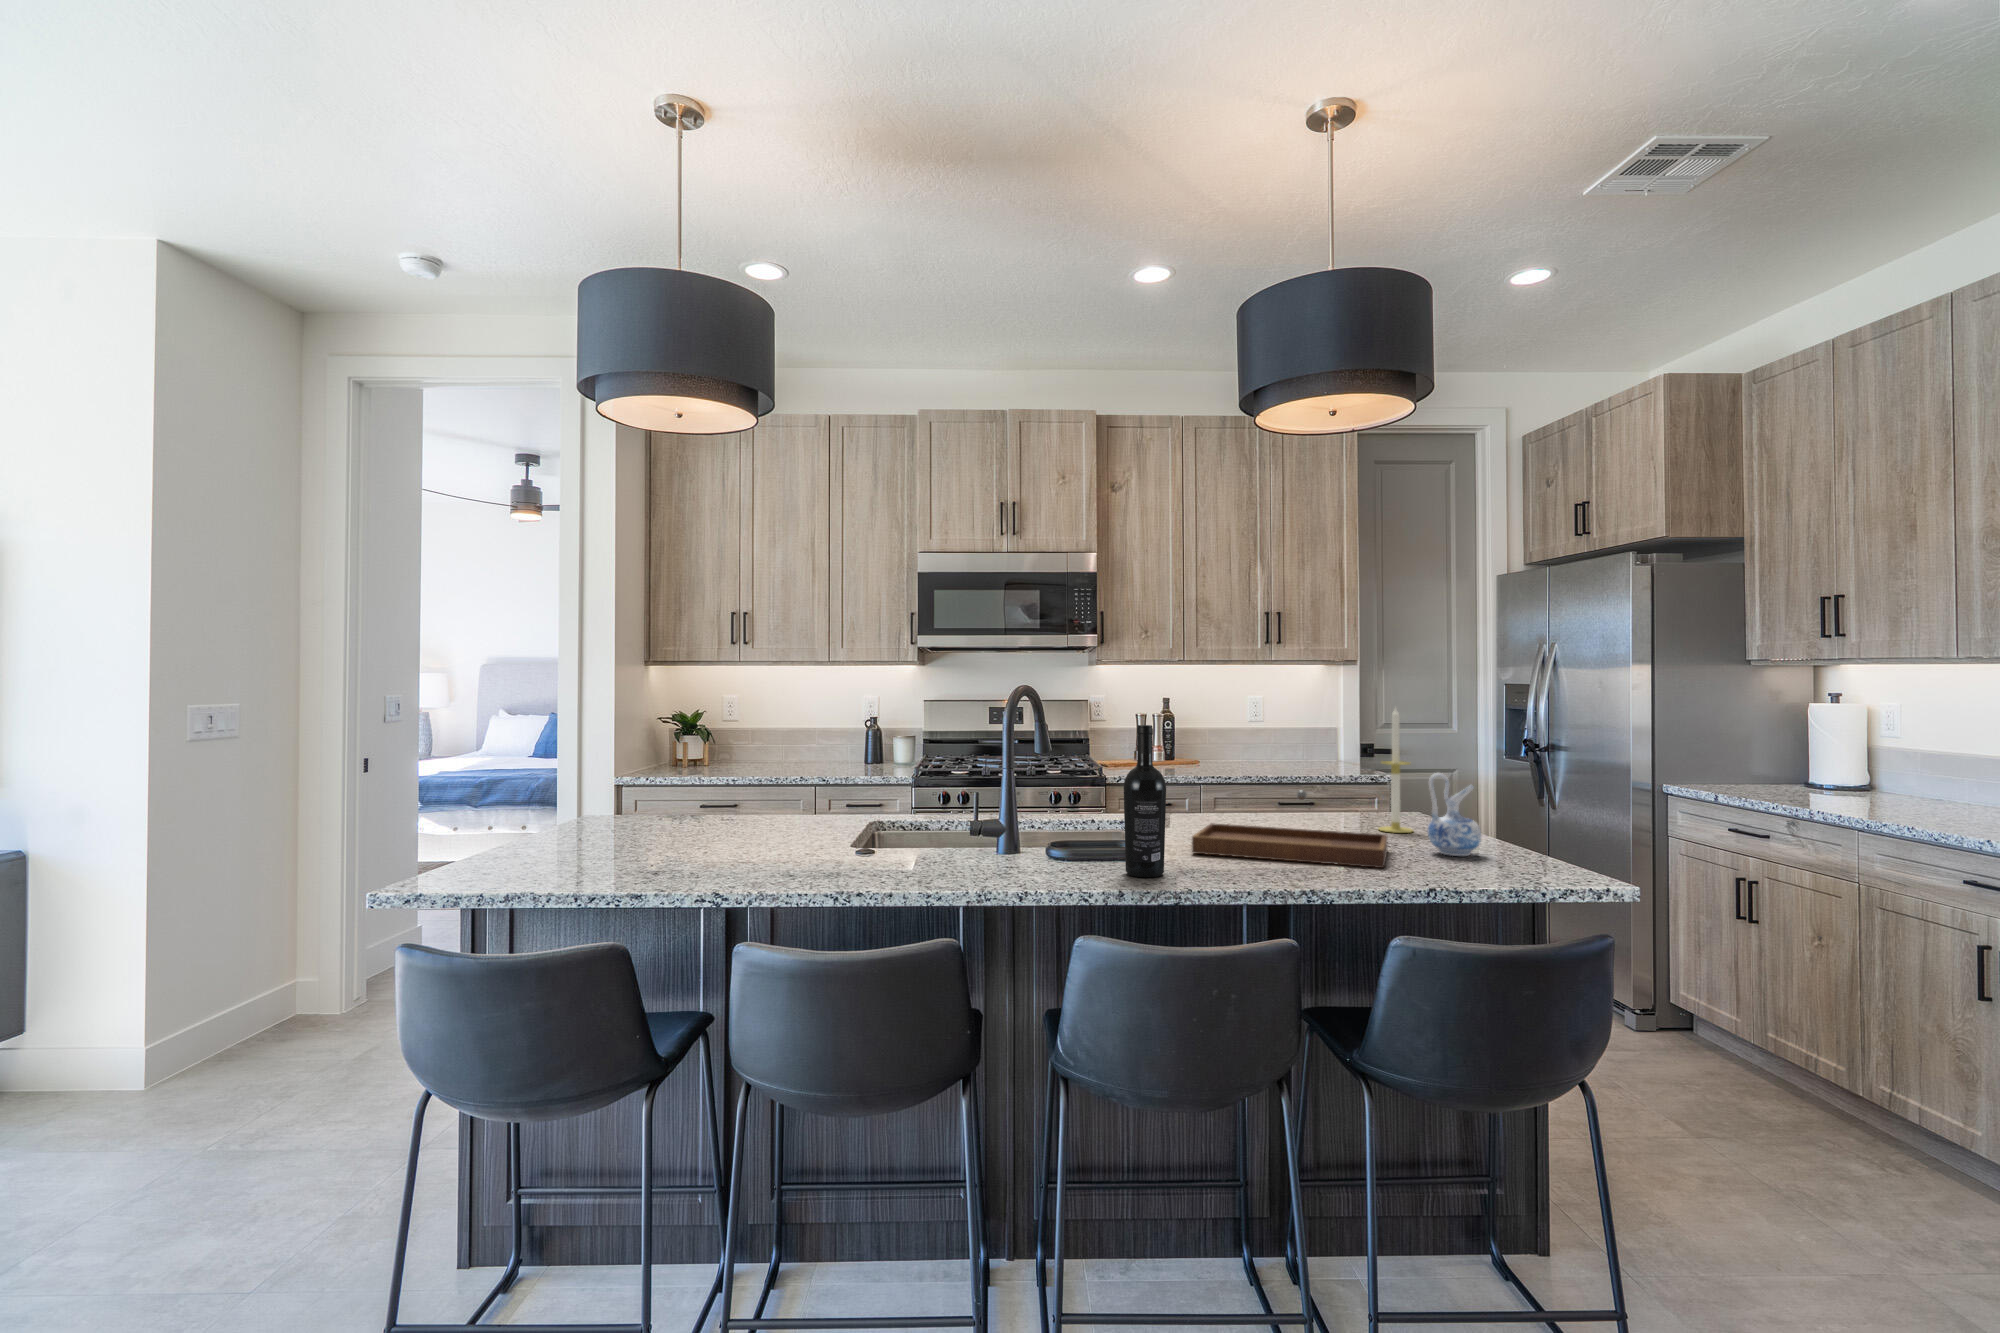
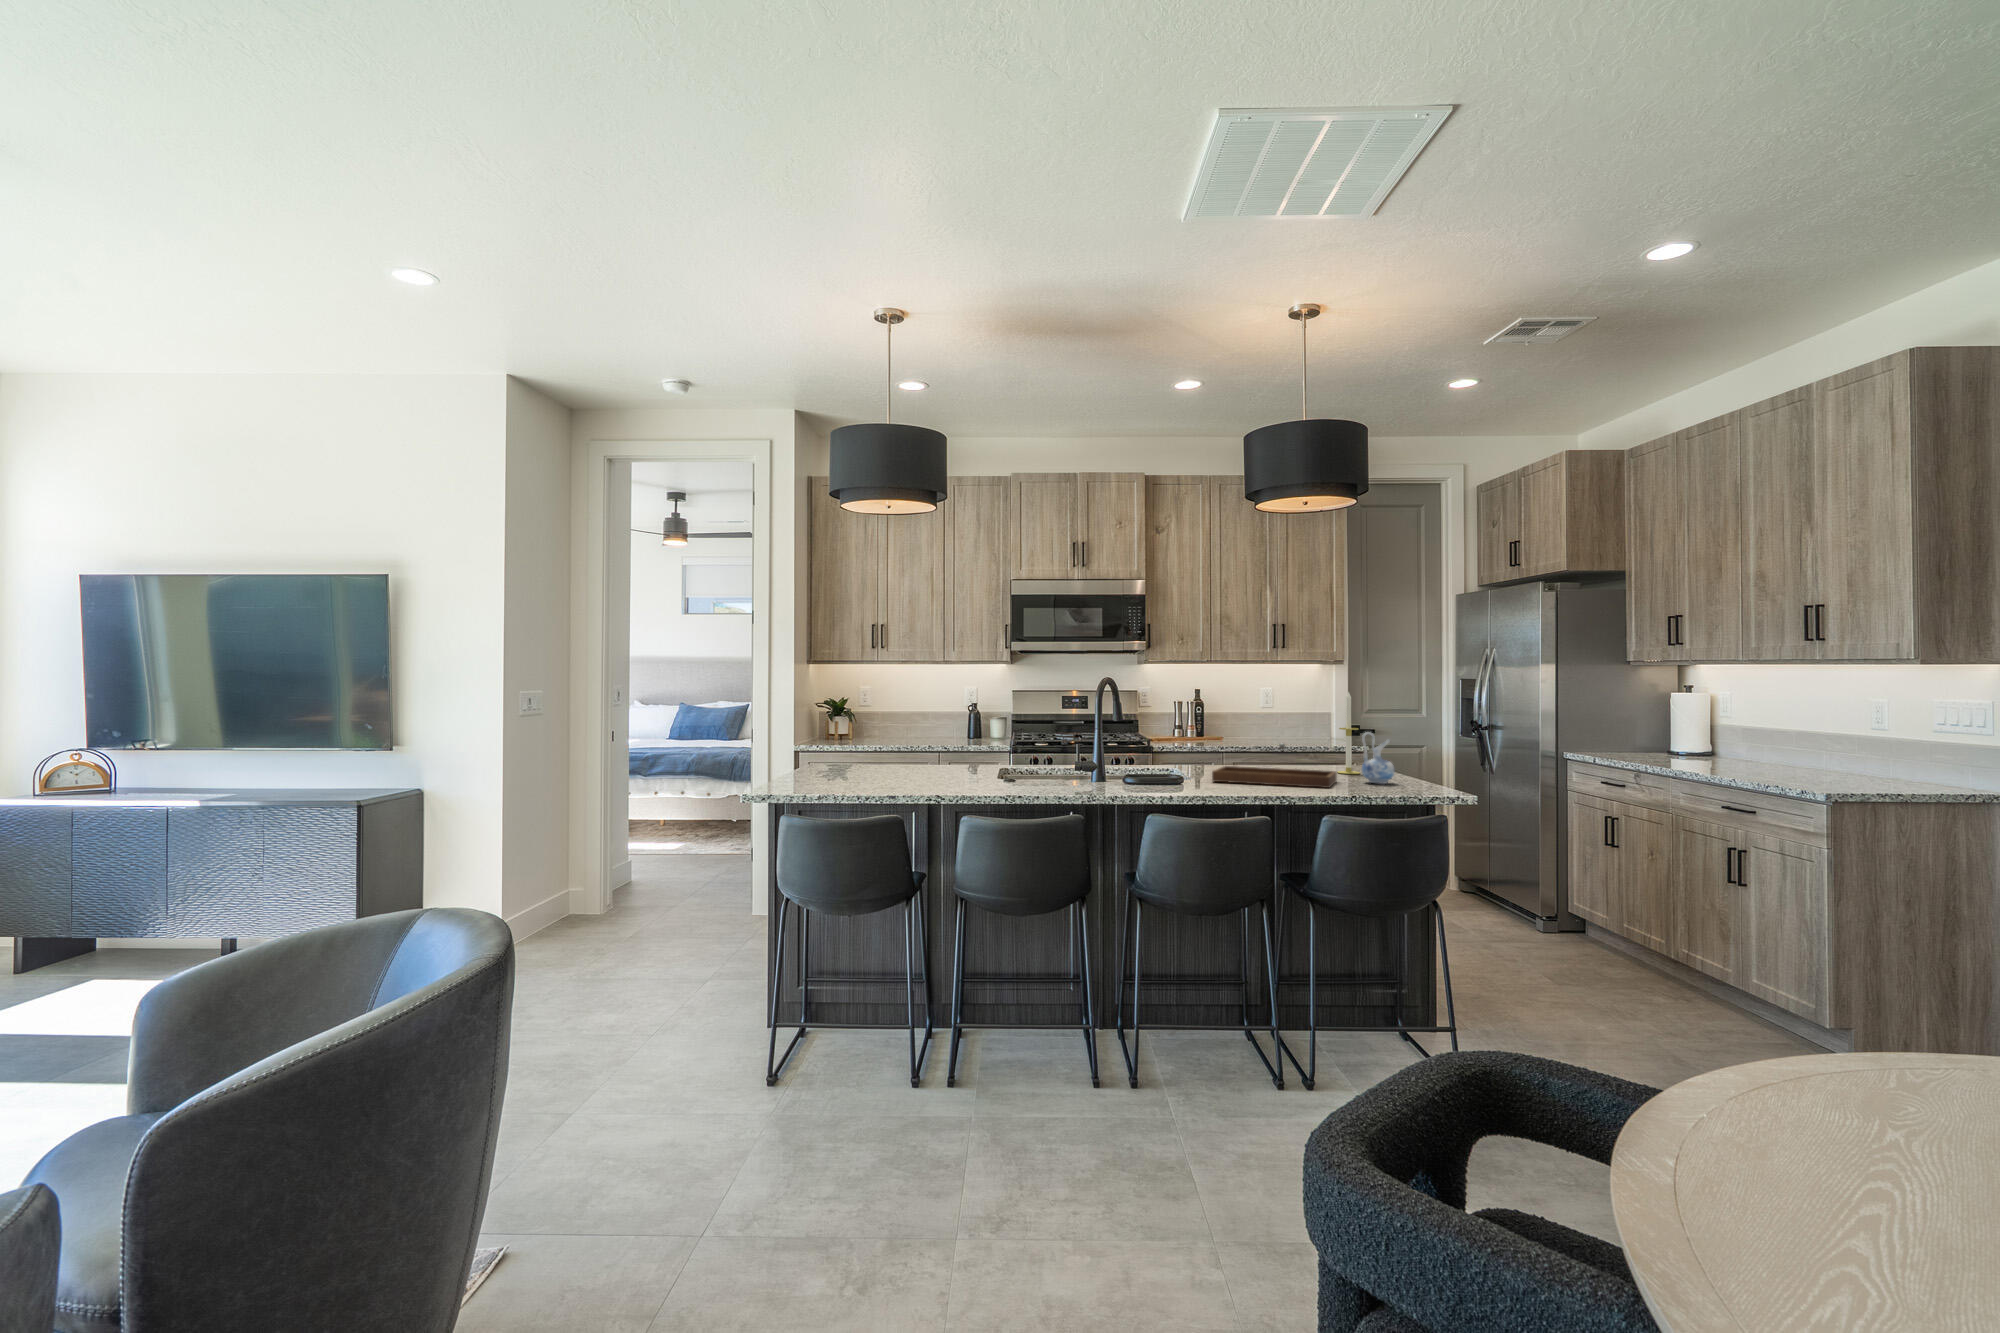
wine bottle: present [1124,725,1166,877] -> none [1170,700,1196,790]

